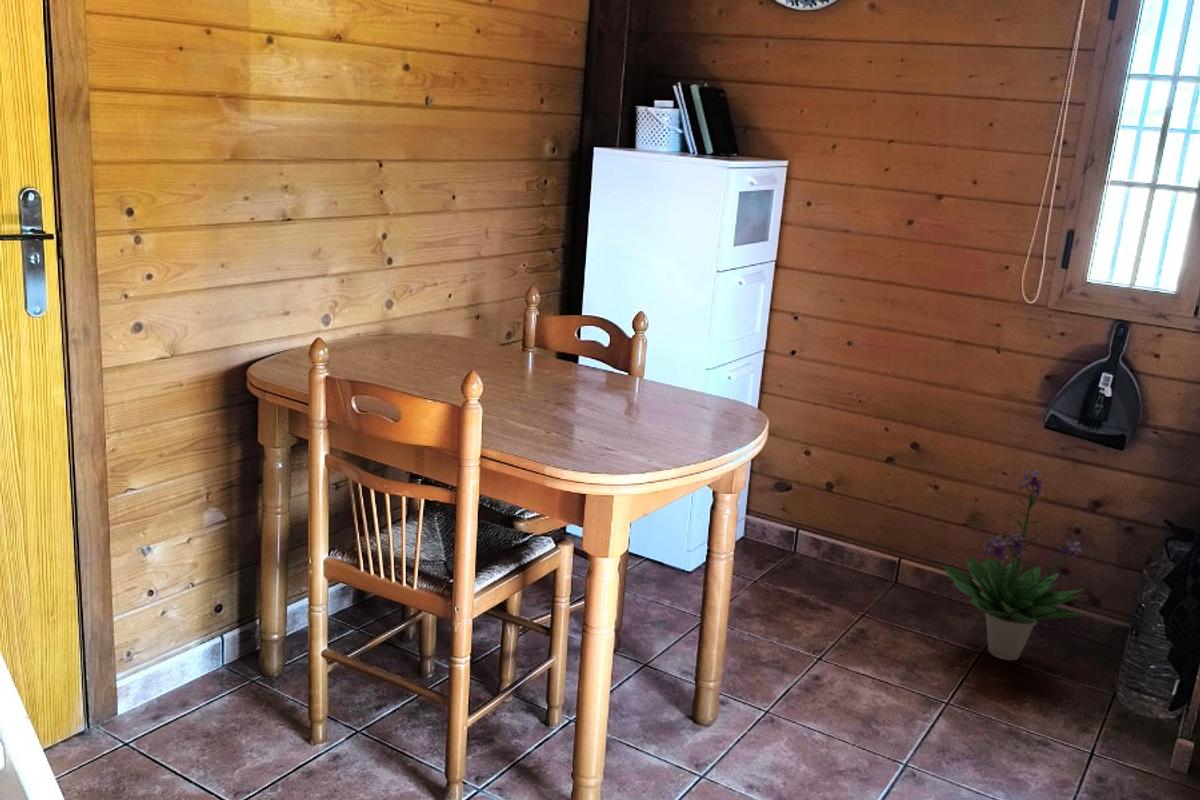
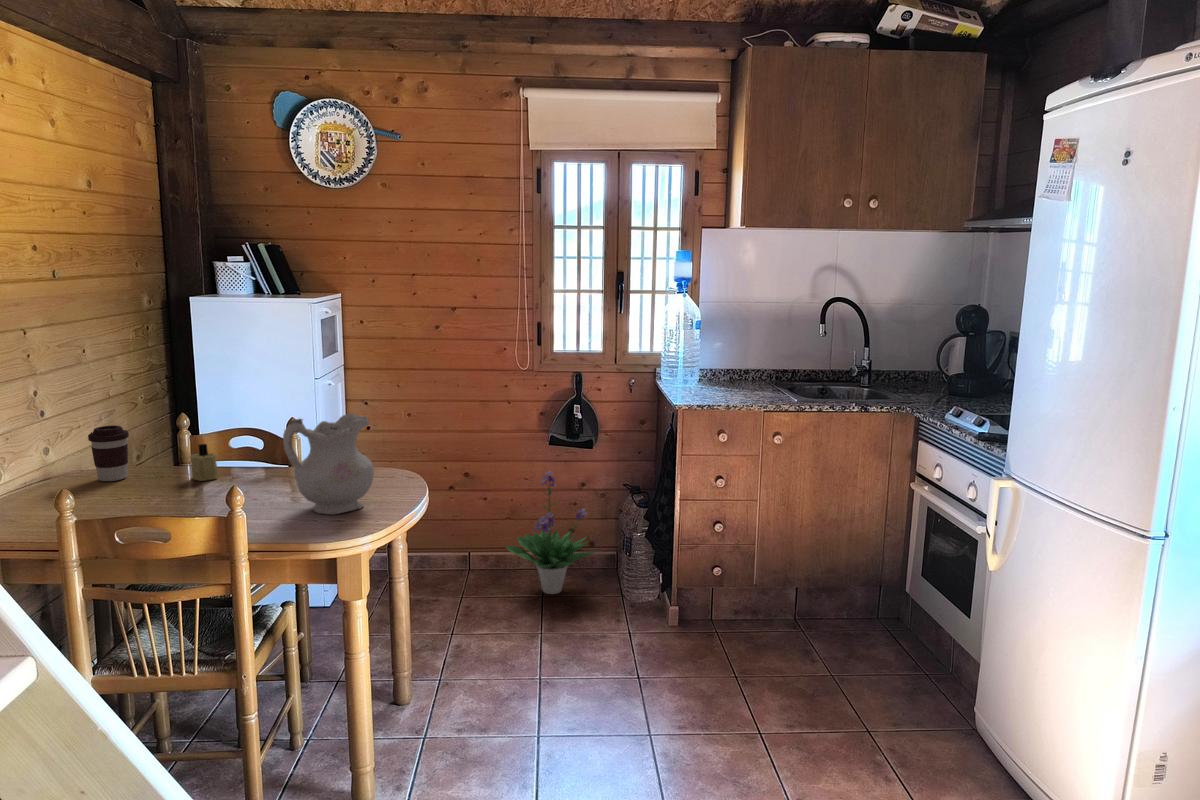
coffee cup: none [421,285,462,350] -> present [88,425,129,481]
ceramic pitcher: none [565,304,679,441] -> present [283,413,374,515]
candle: none [512,324,542,371] -> present [190,444,218,481]

